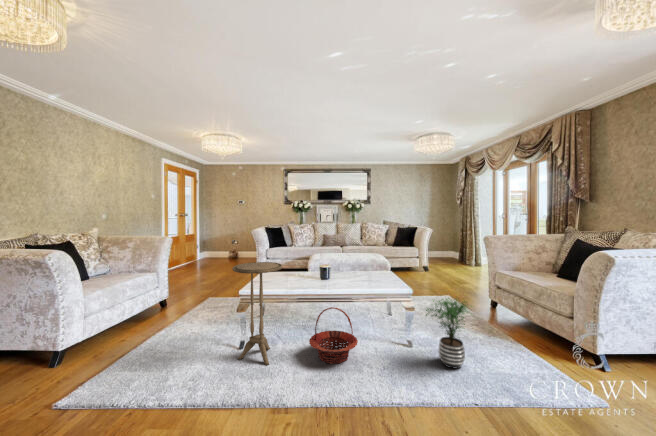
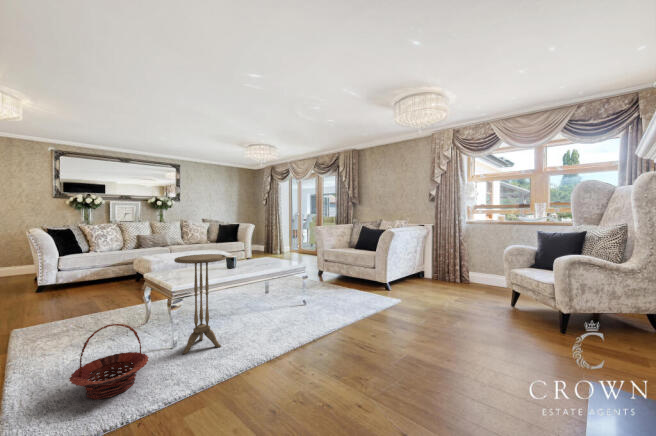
potted plant: present [426,298,472,368] -> none [318,263,347,308]
basket: present [309,307,358,364] -> present [69,324,149,399]

